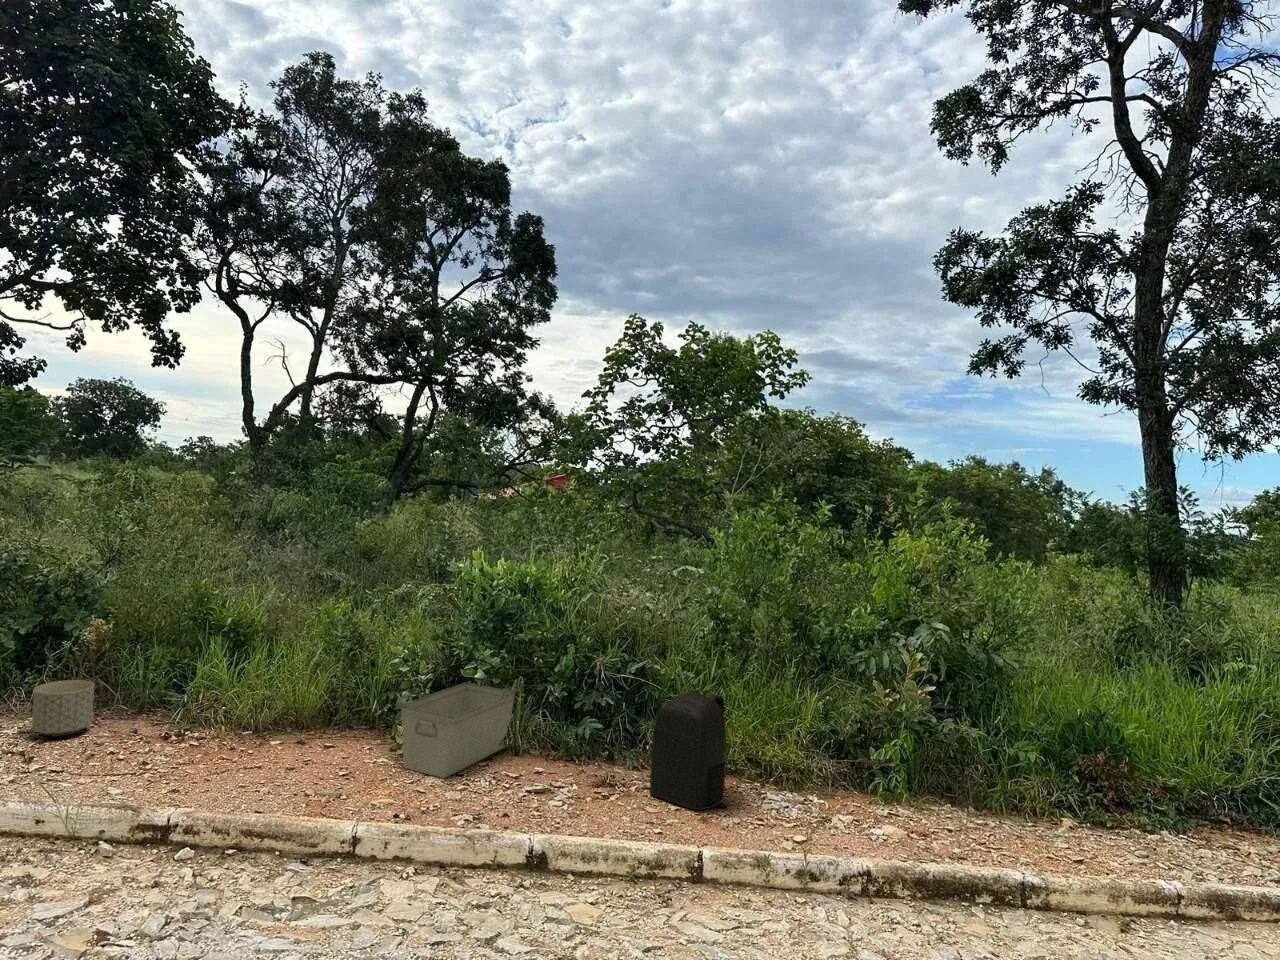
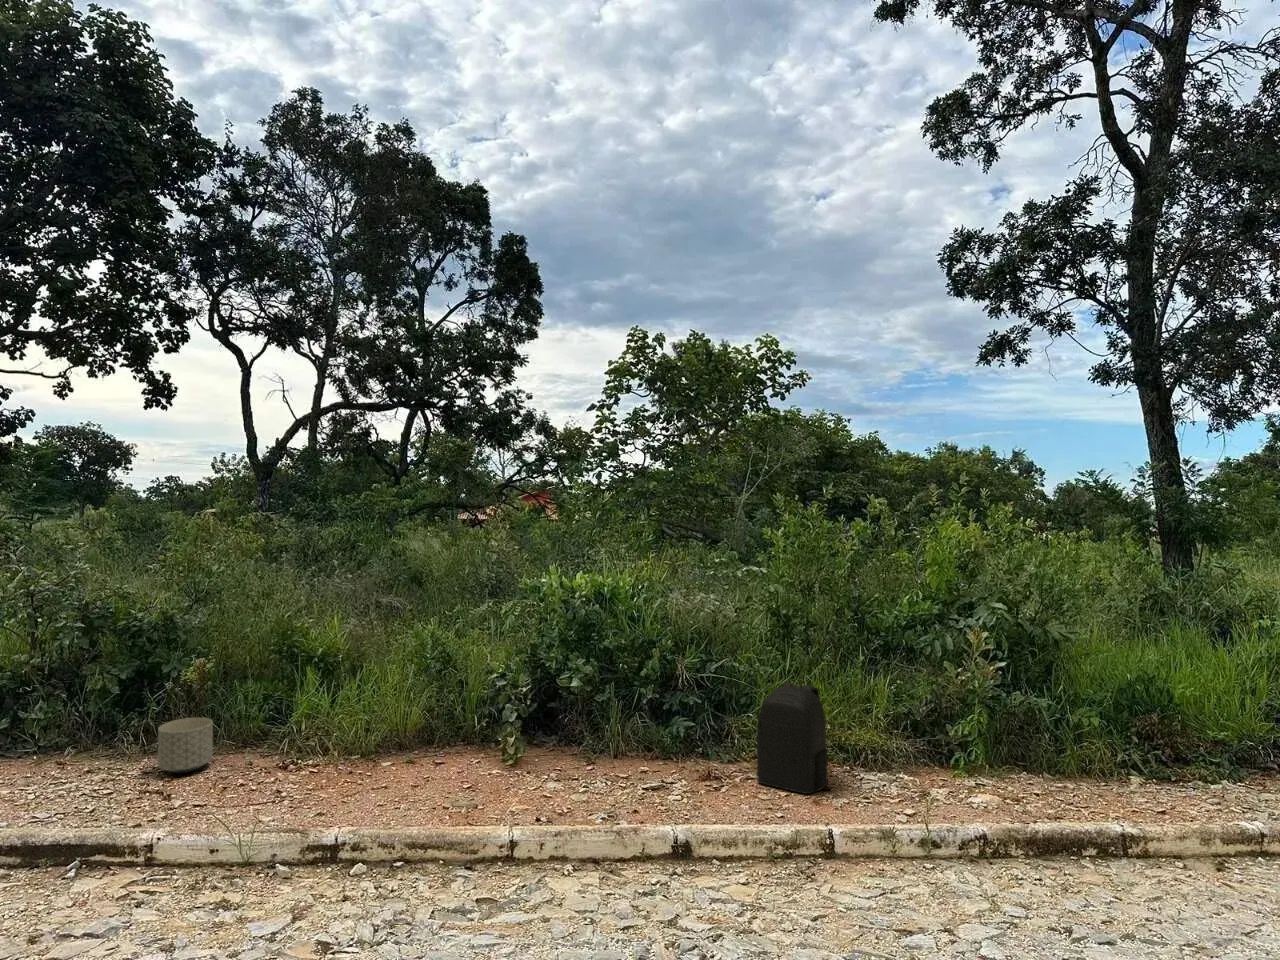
storage bin: present [401,683,515,778] -> none [515,692,613,783]

